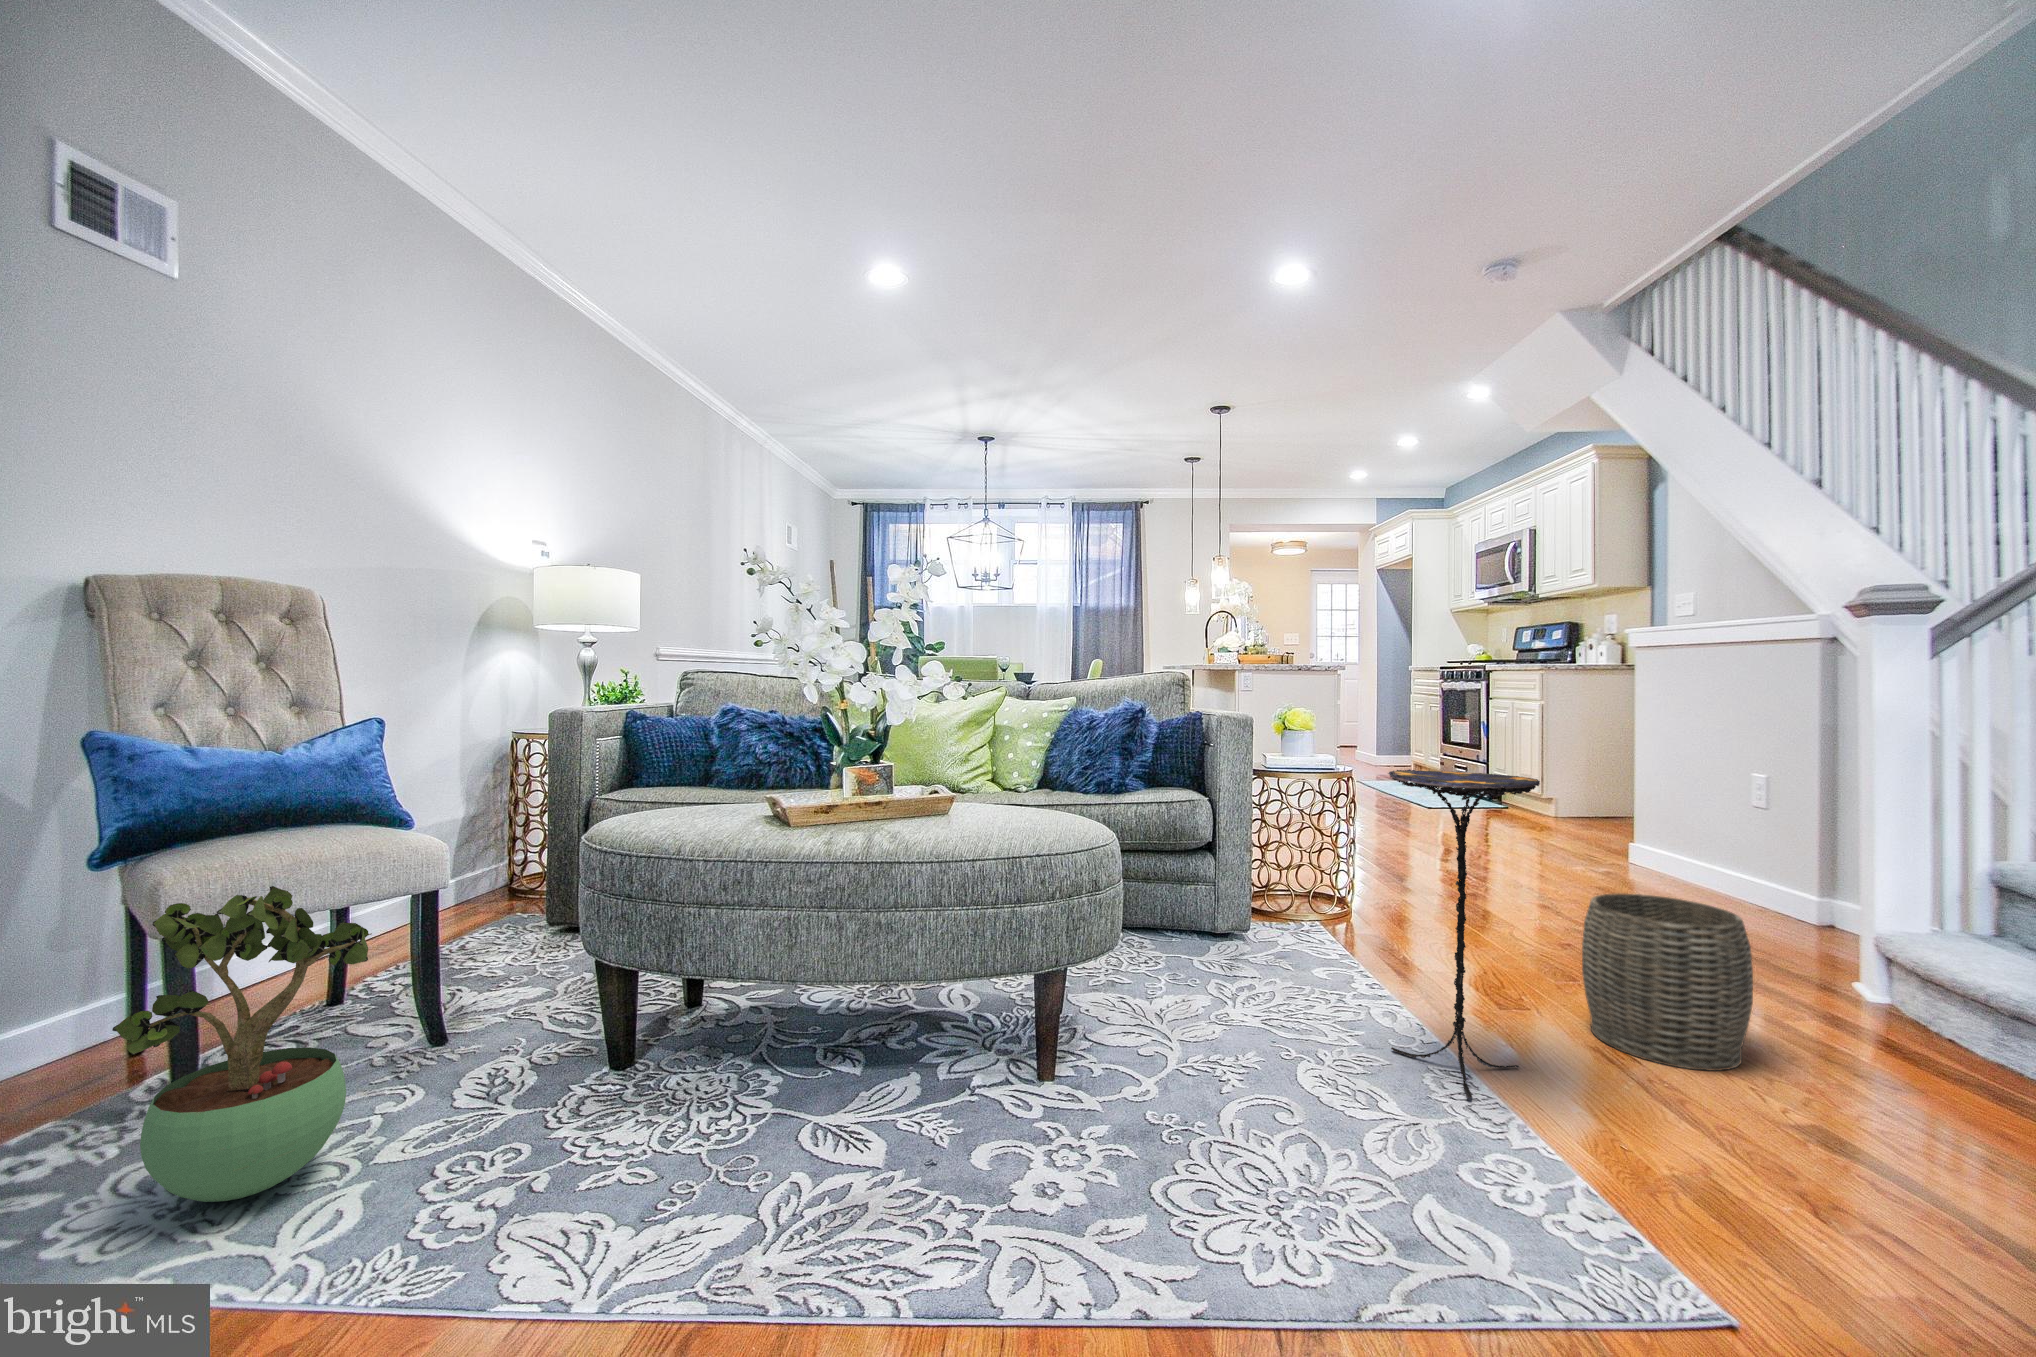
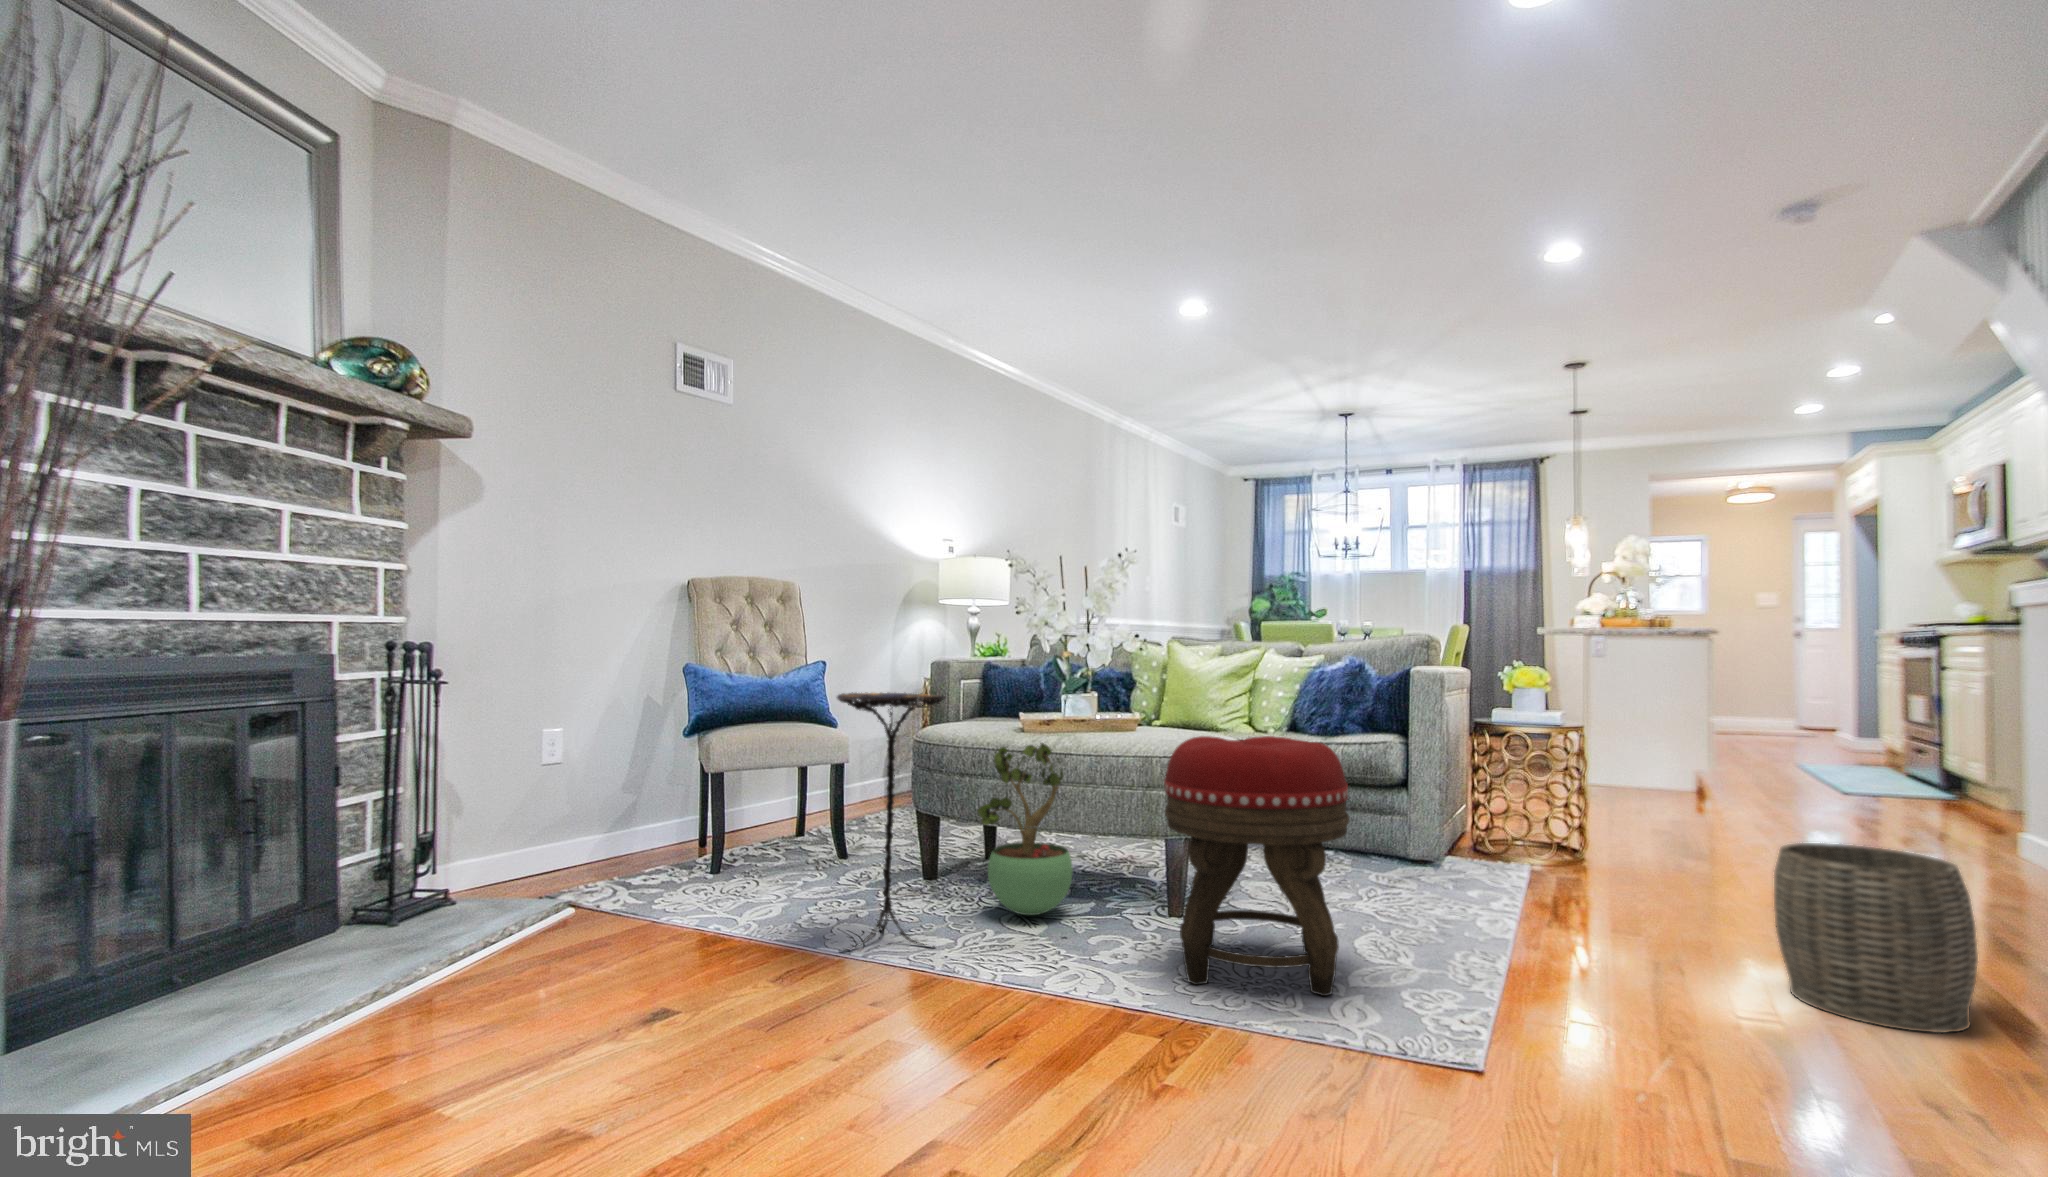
side table: present [1388,769,1540,1098] -> present [837,692,945,950]
footstool: none [1066,831,1311,1200] -> present [1164,736,1350,996]
potted plant: present [112,886,372,1202] -> present [977,743,1073,915]

